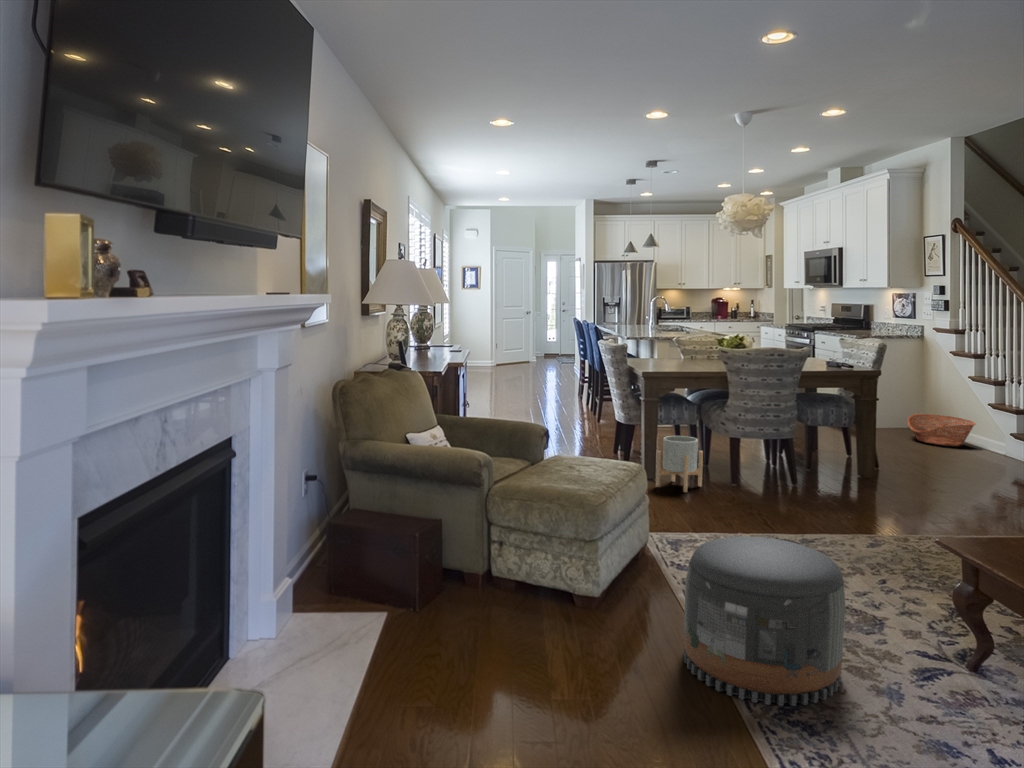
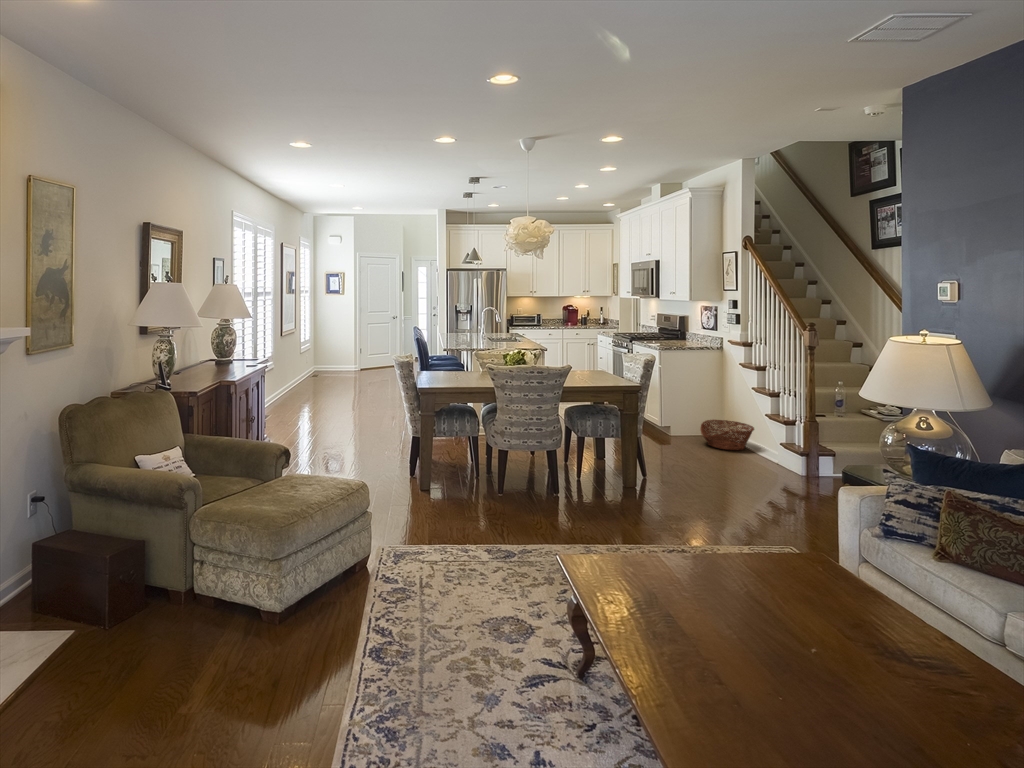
planter: present [656,436,703,492] -> none [431,448,475,502]
pouf: present [683,536,846,706] -> none [322,556,462,715]

